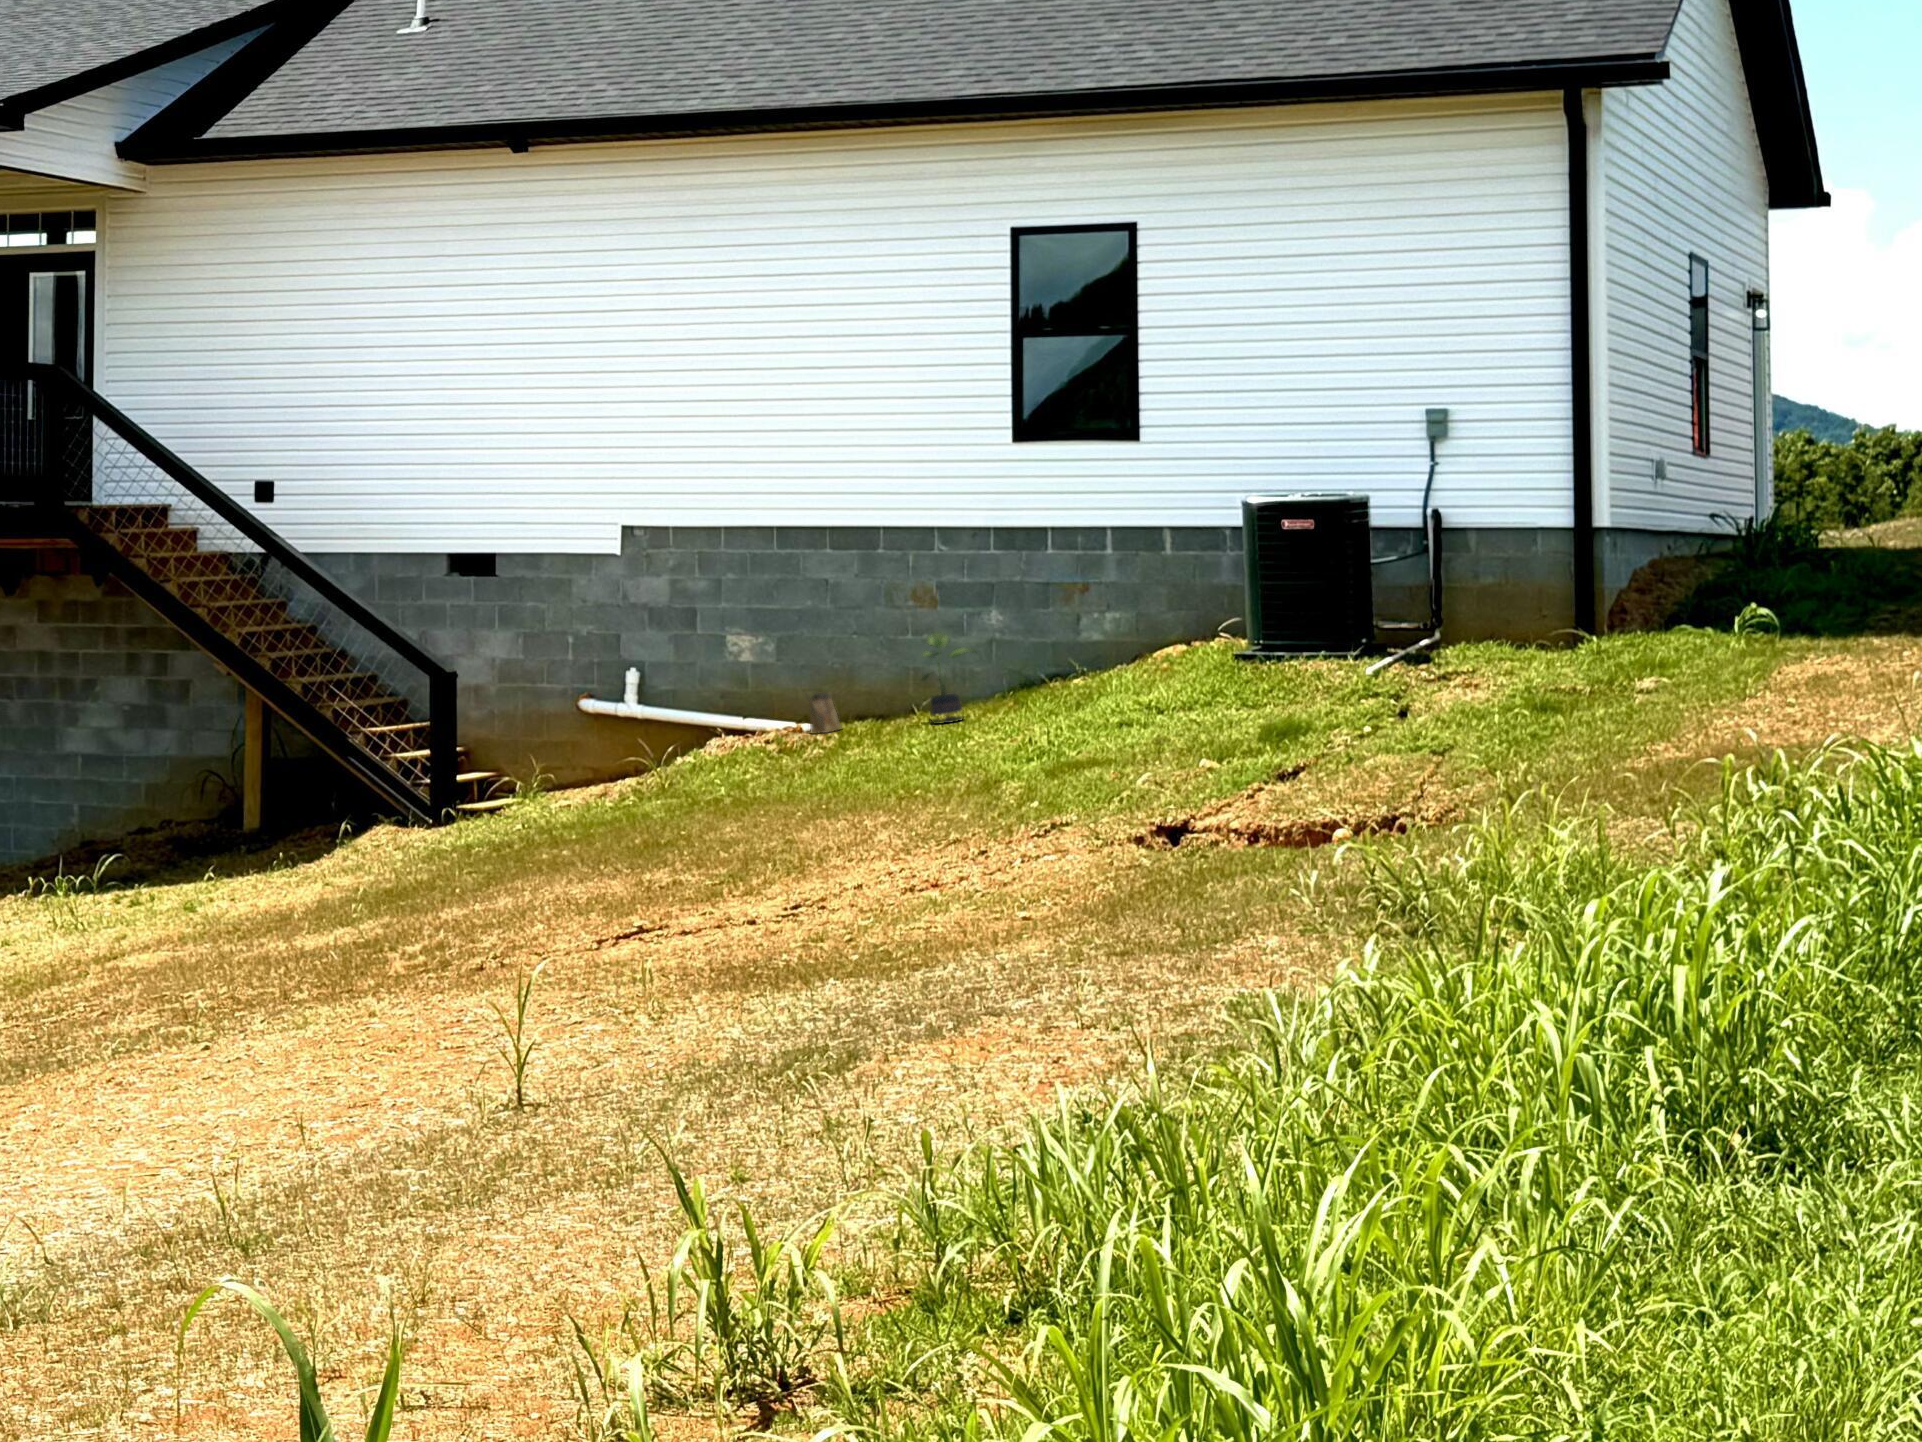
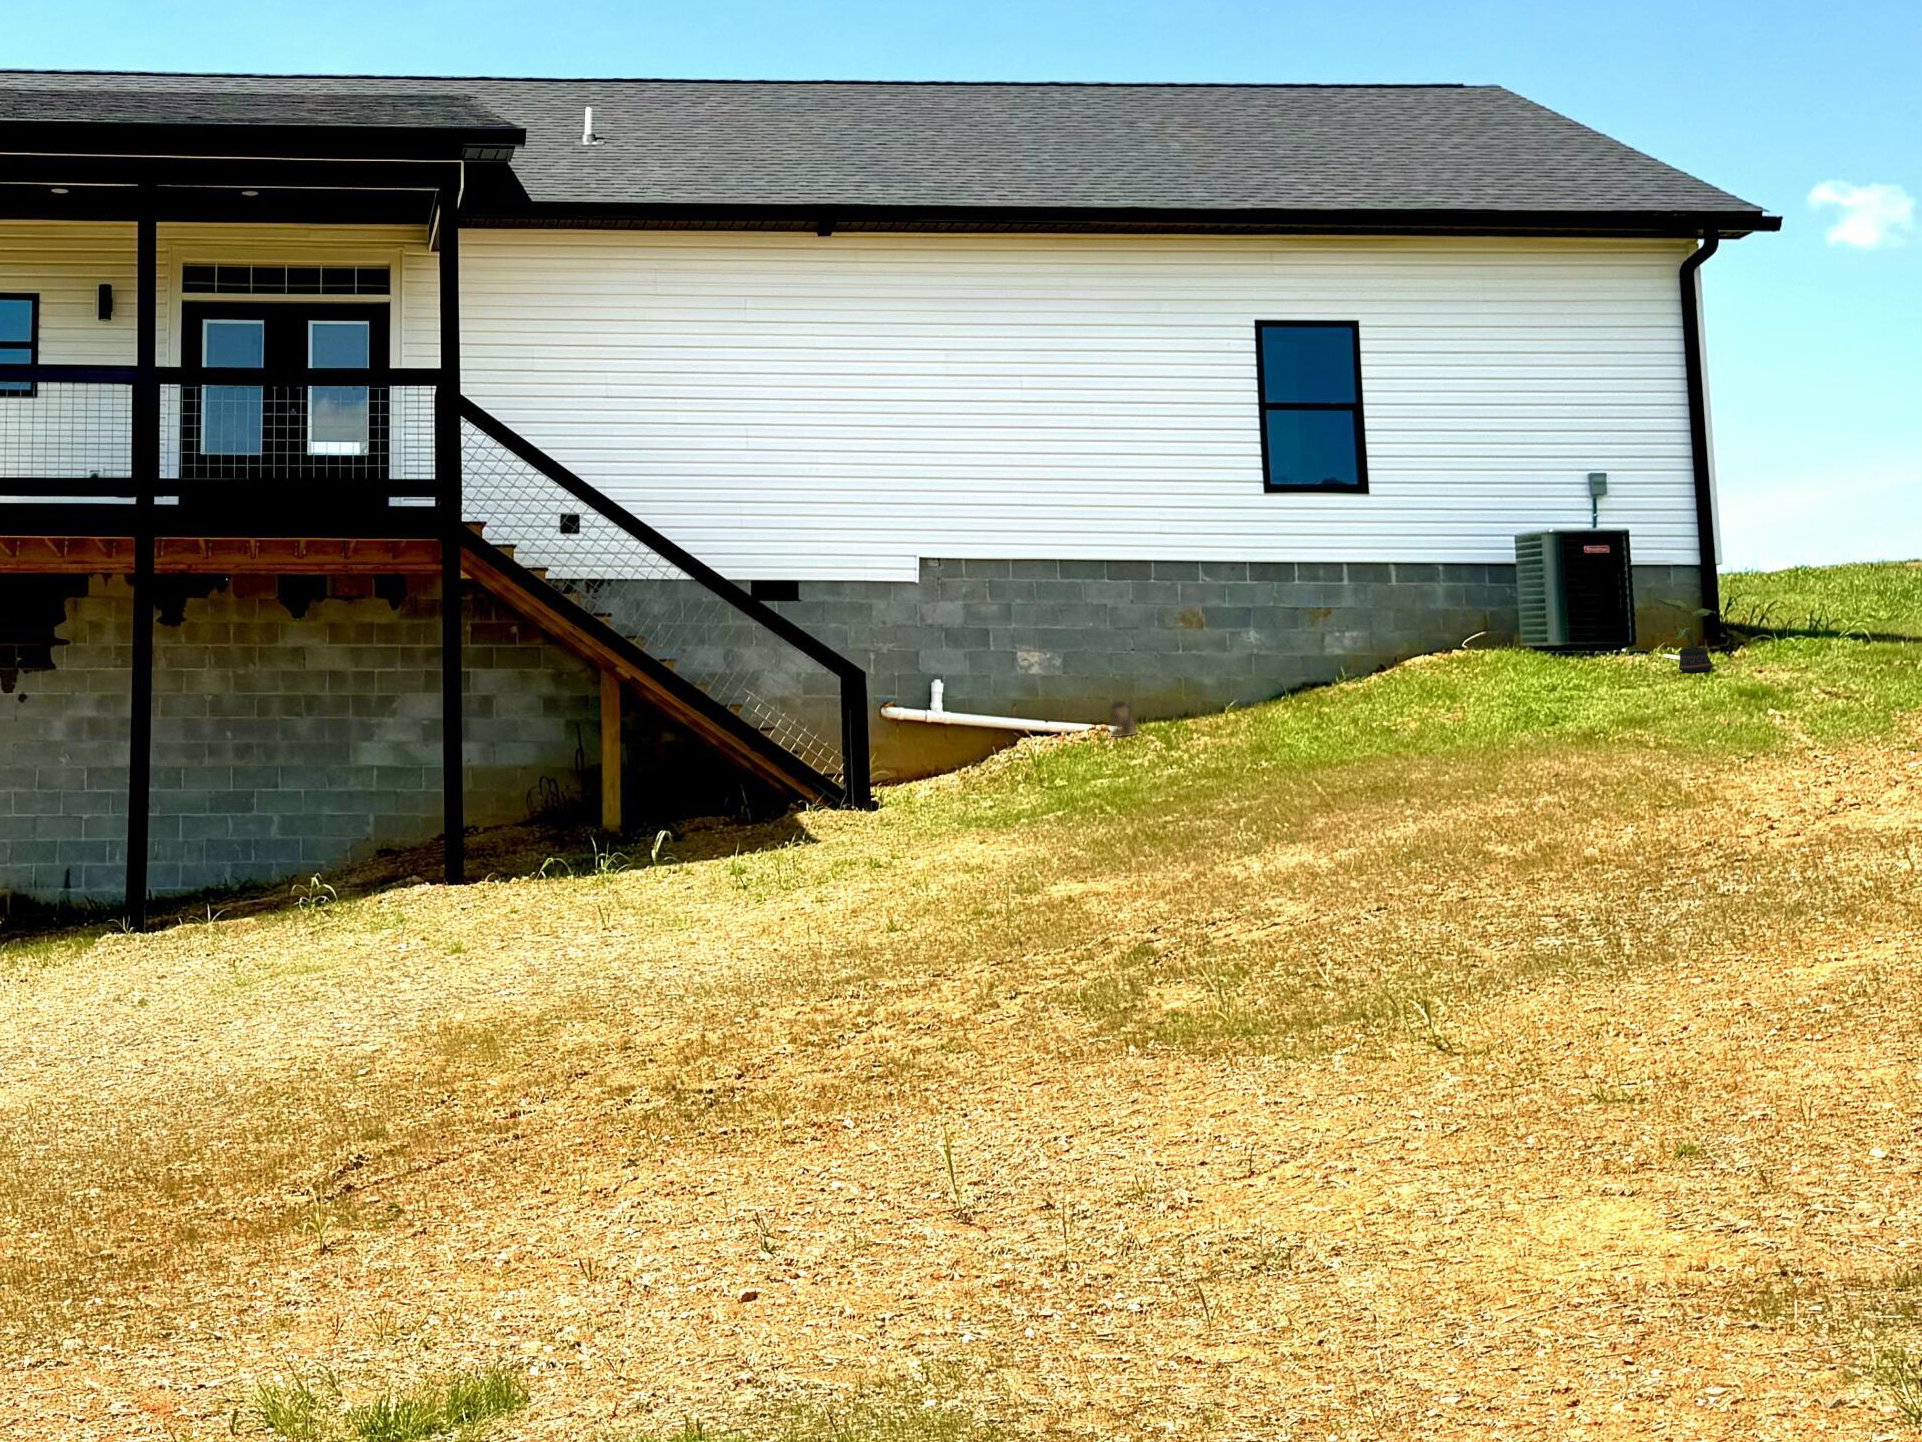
potted plant: present [922,632,975,724] -> present [1654,598,1716,673]

